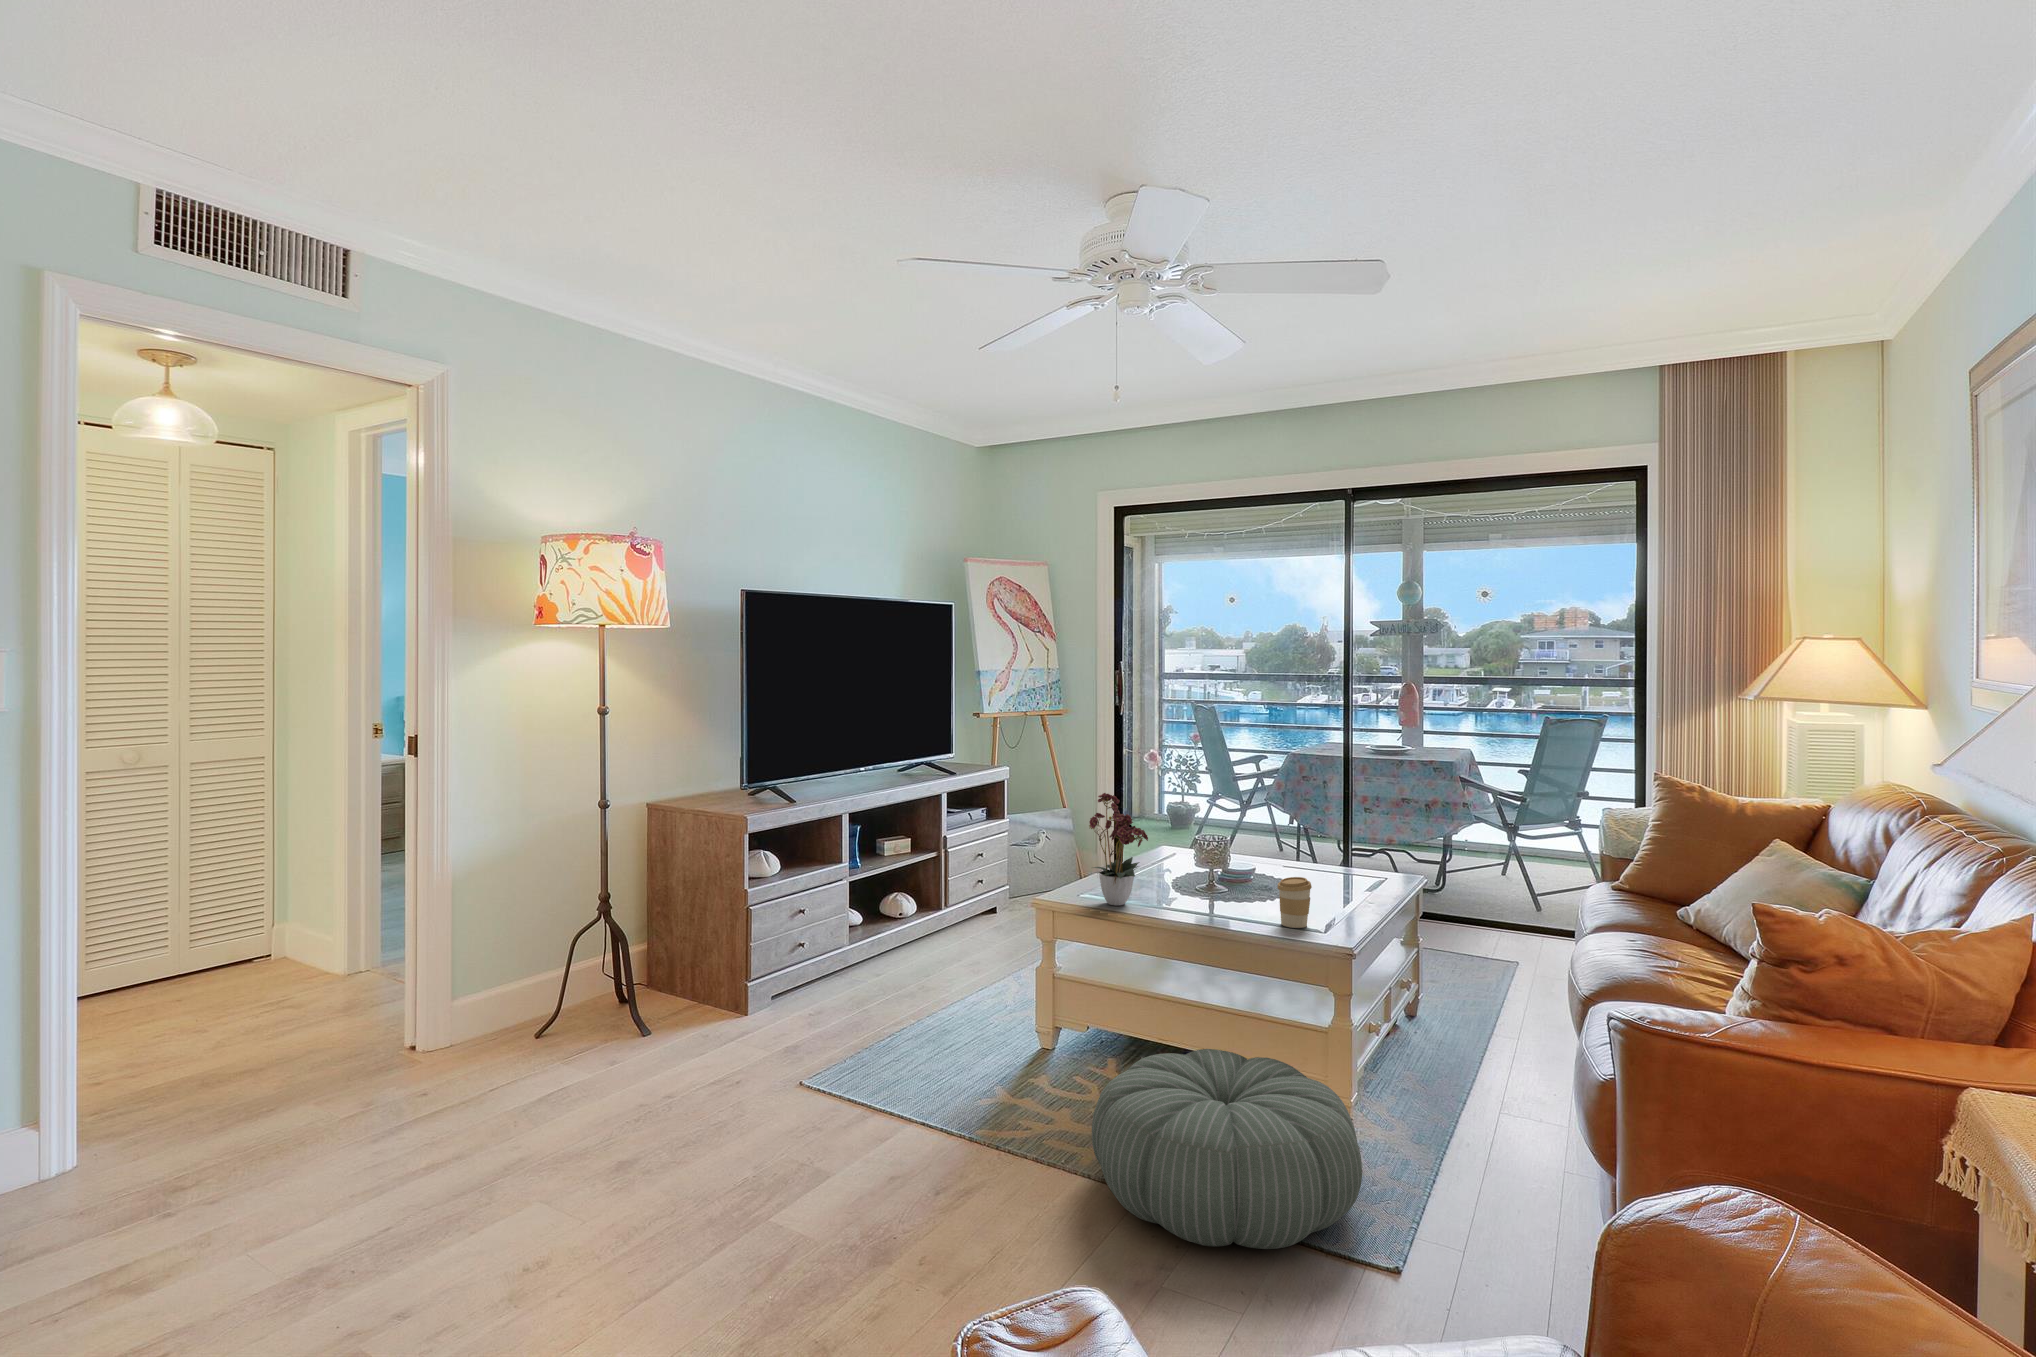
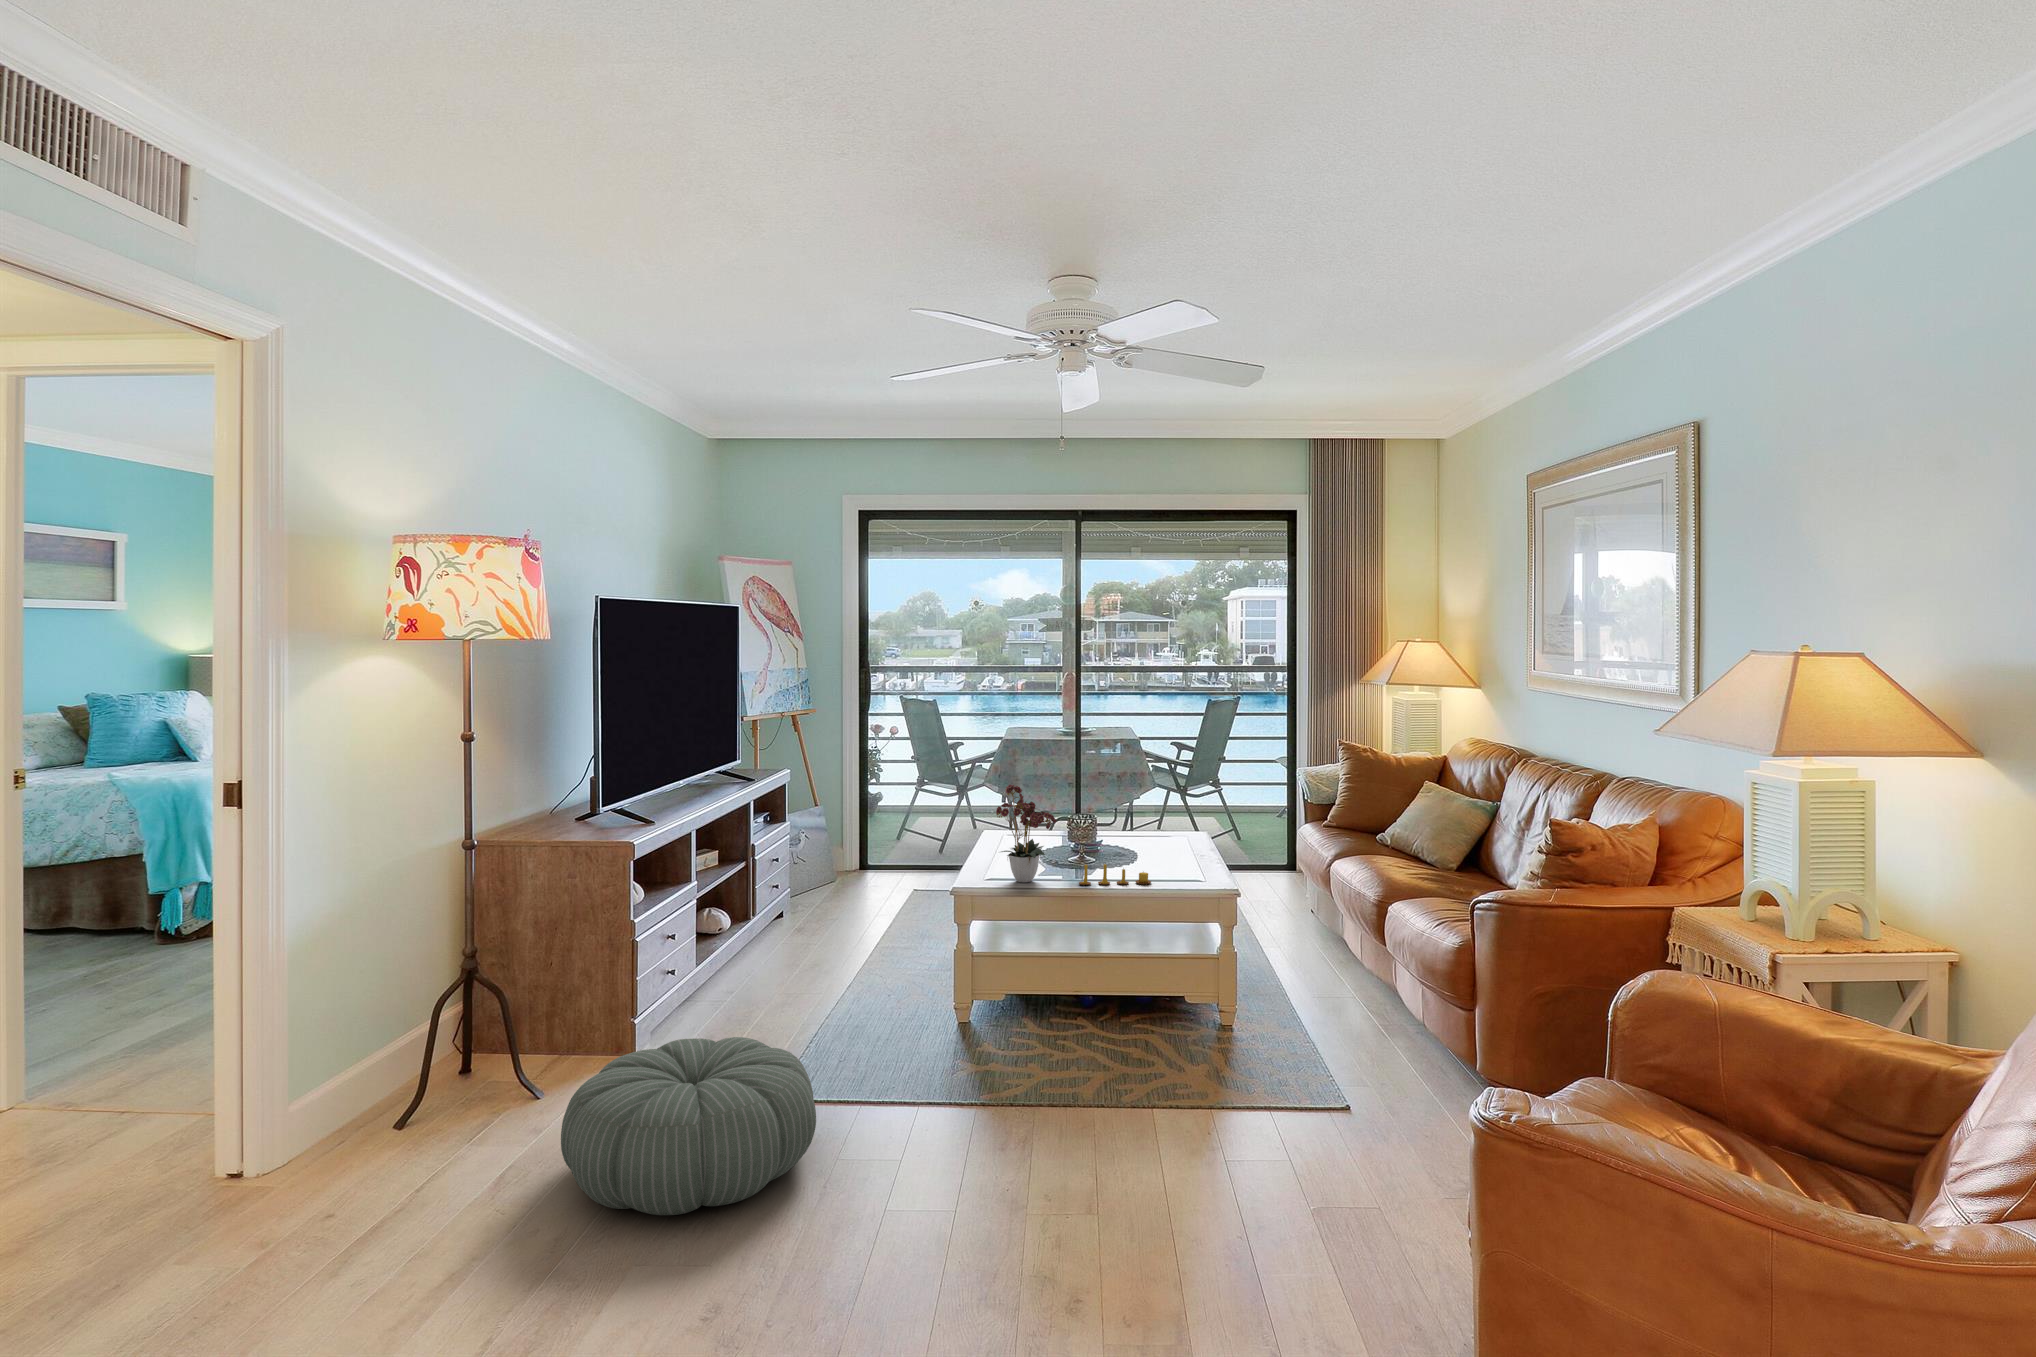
coffee cup: present [1277,877,1312,928] -> none [1164,840,1191,881]
candle: none [1168,891,1254,926] -> present [1079,864,1151,885]
pouf: present [1092,1049,1362,1249] -> present [561,1037,816,1215]

